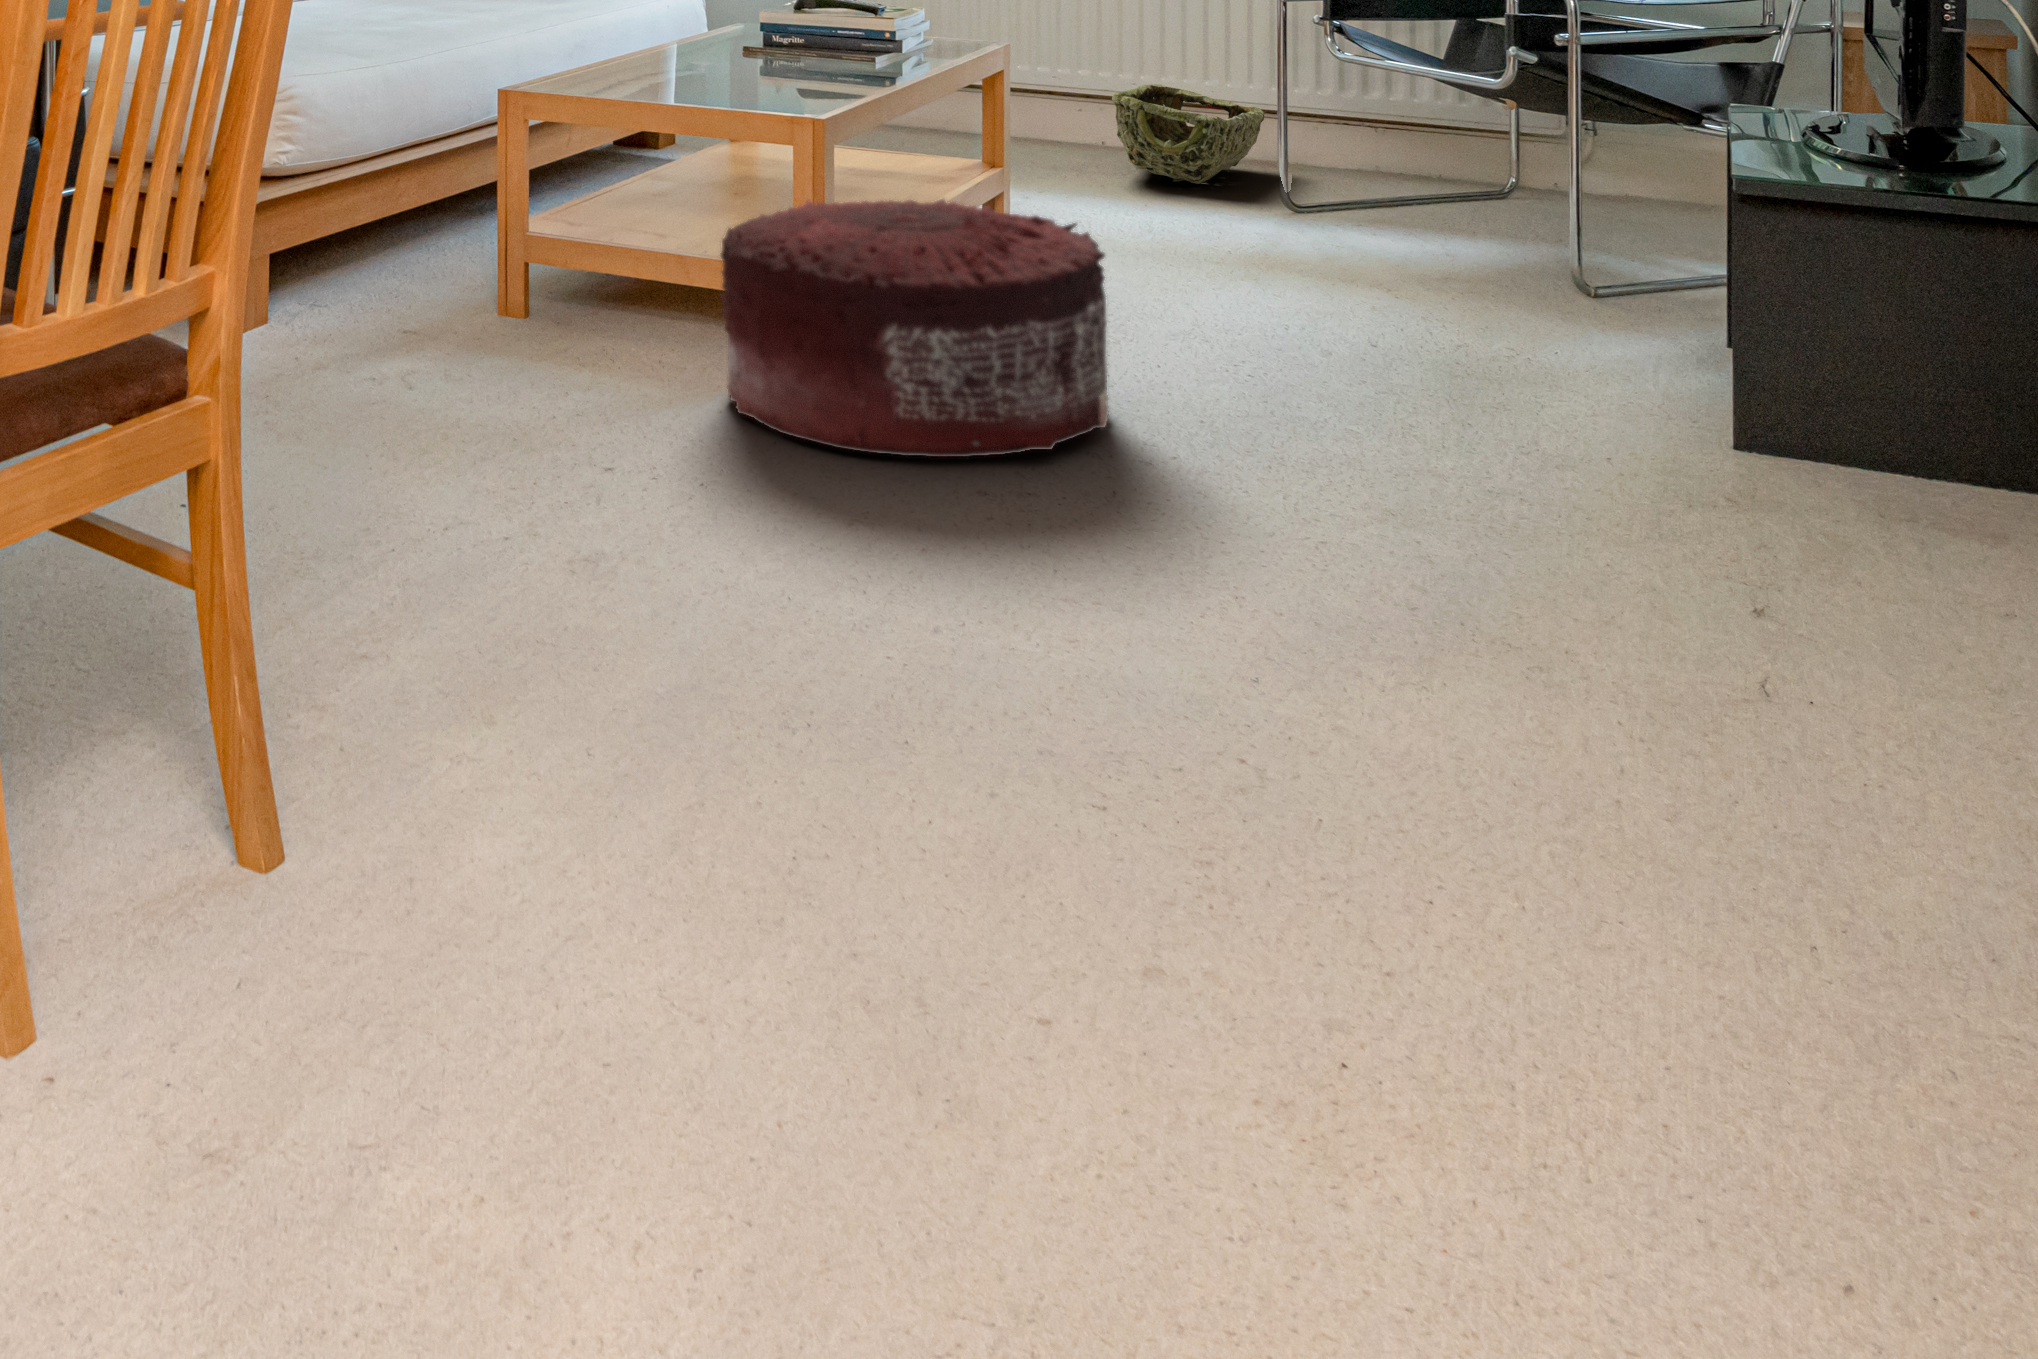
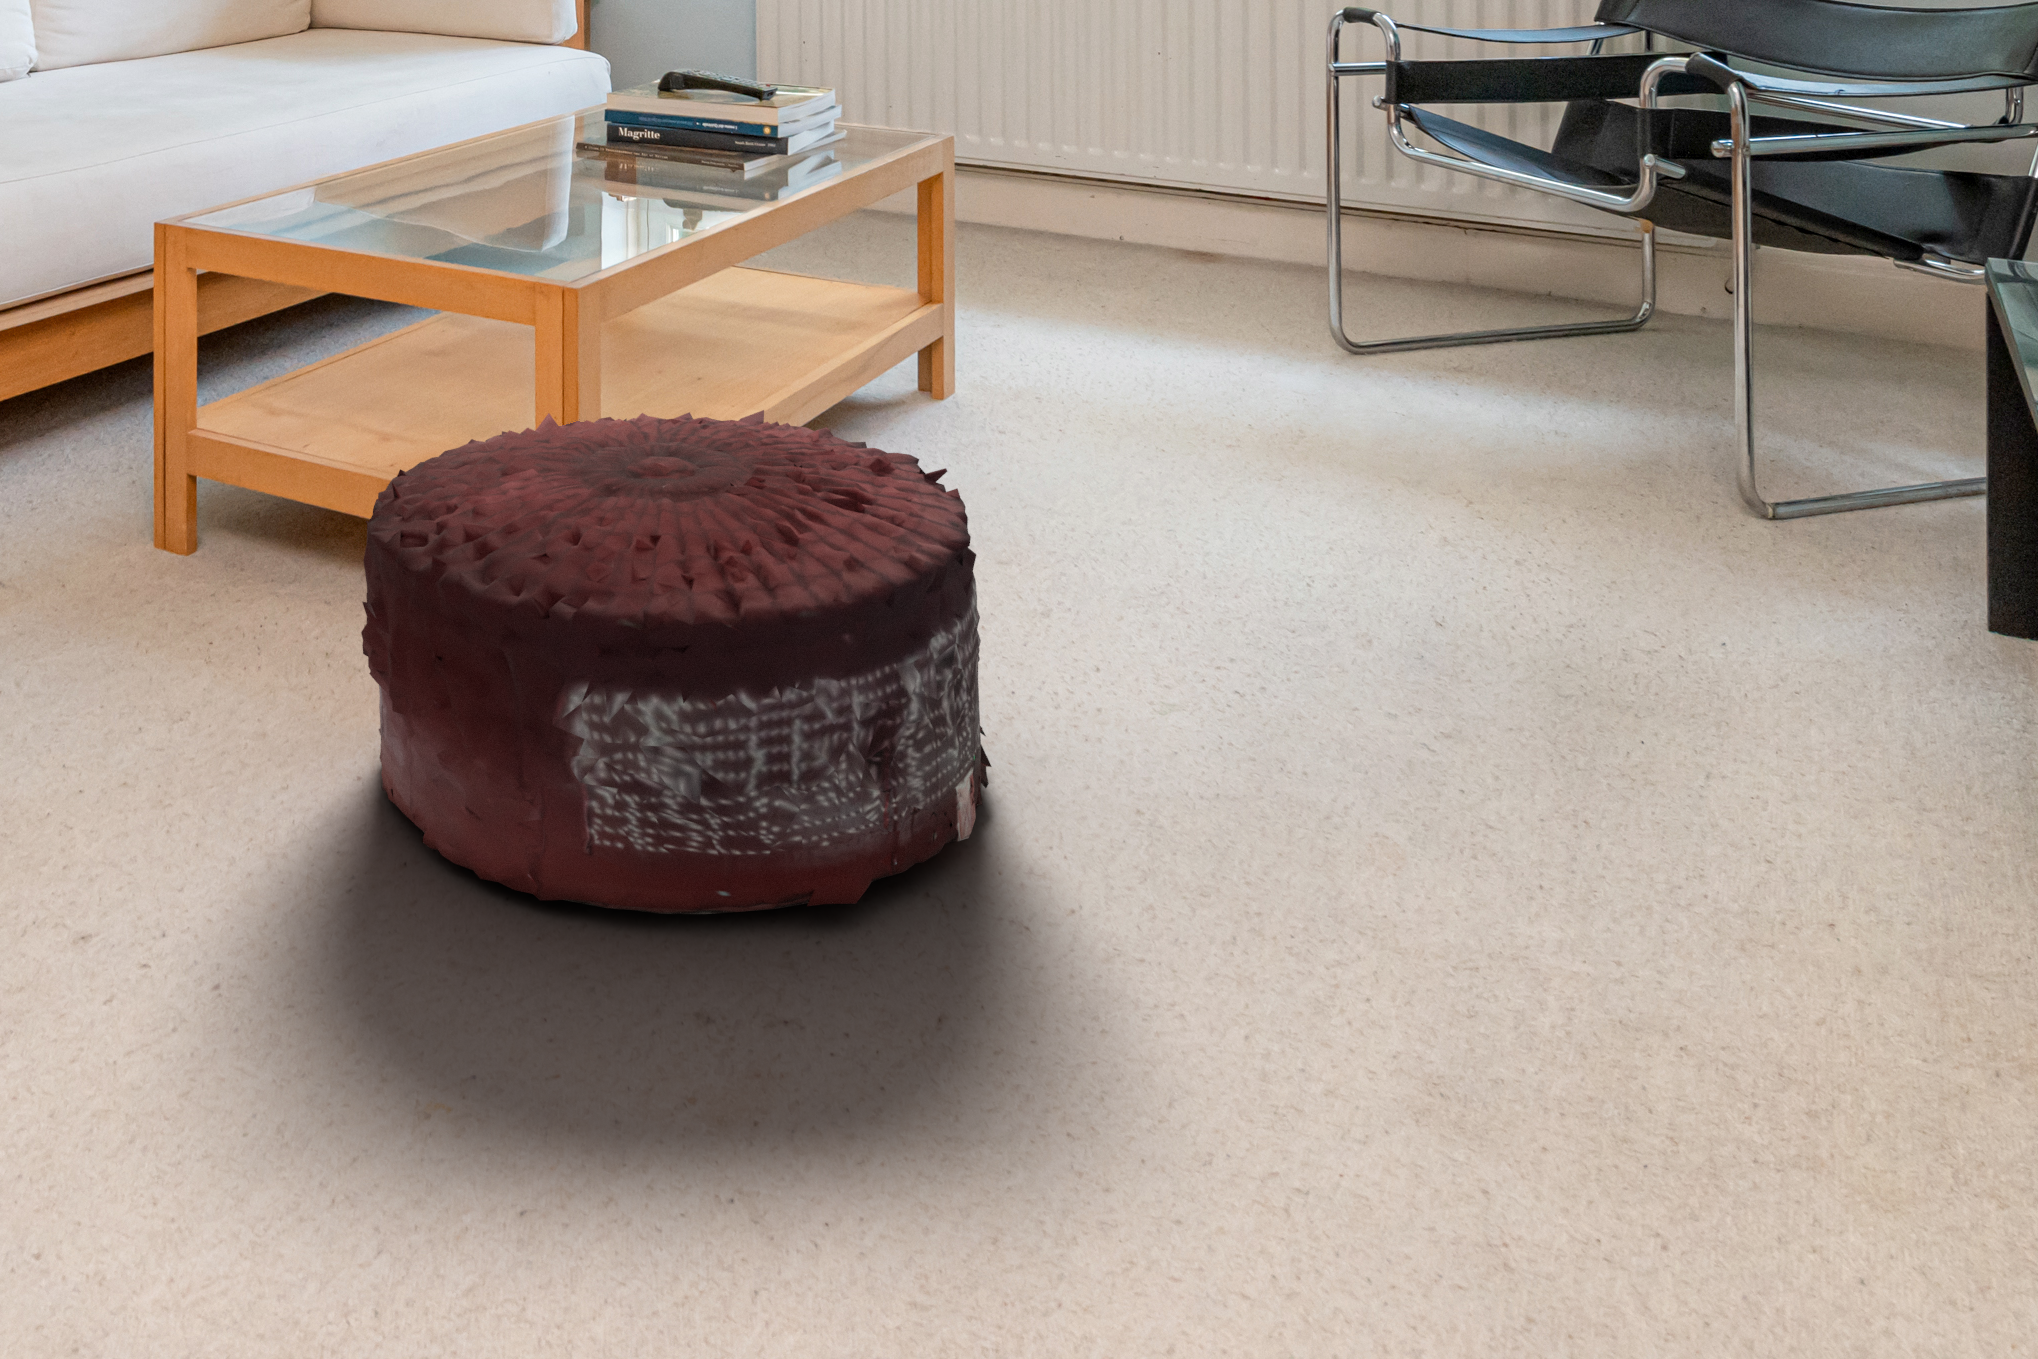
woven basket: present [1112,85,1265,184] -> none [1121,176,1326,314]

